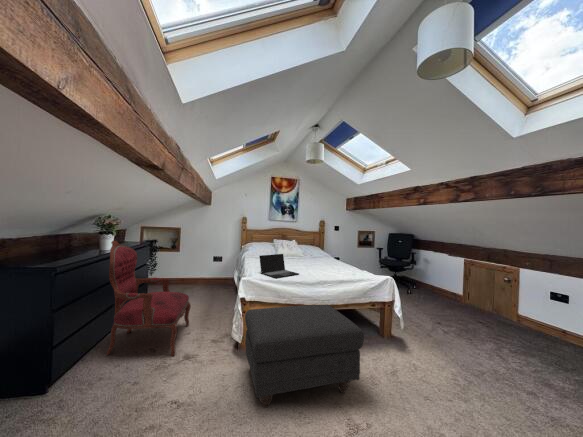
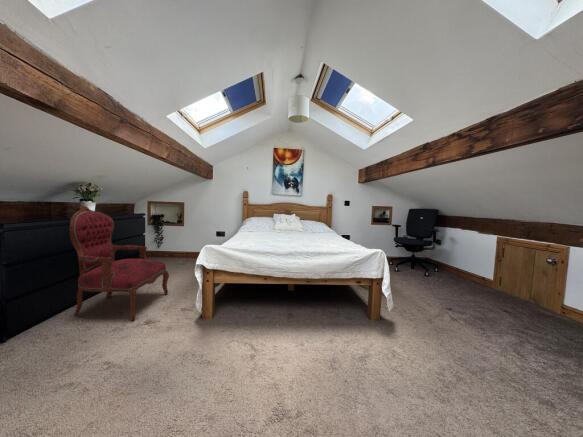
laptop: present [259,254,299,278] -> none [234,224,278,247]
ottoman: present [245,305,364,408] -> none [166,276,309,382]

